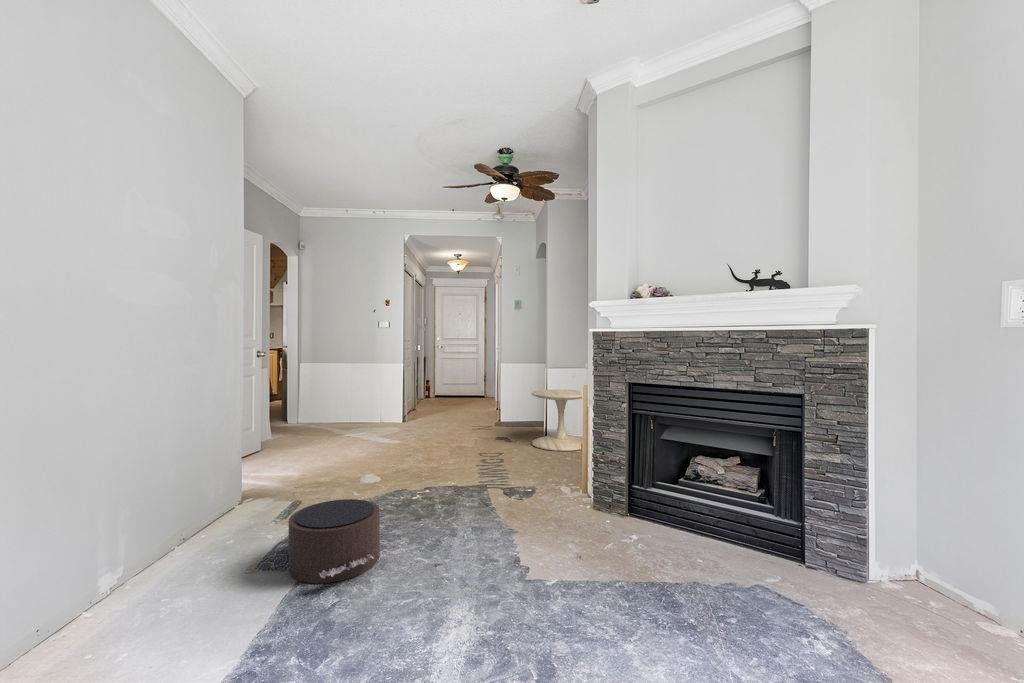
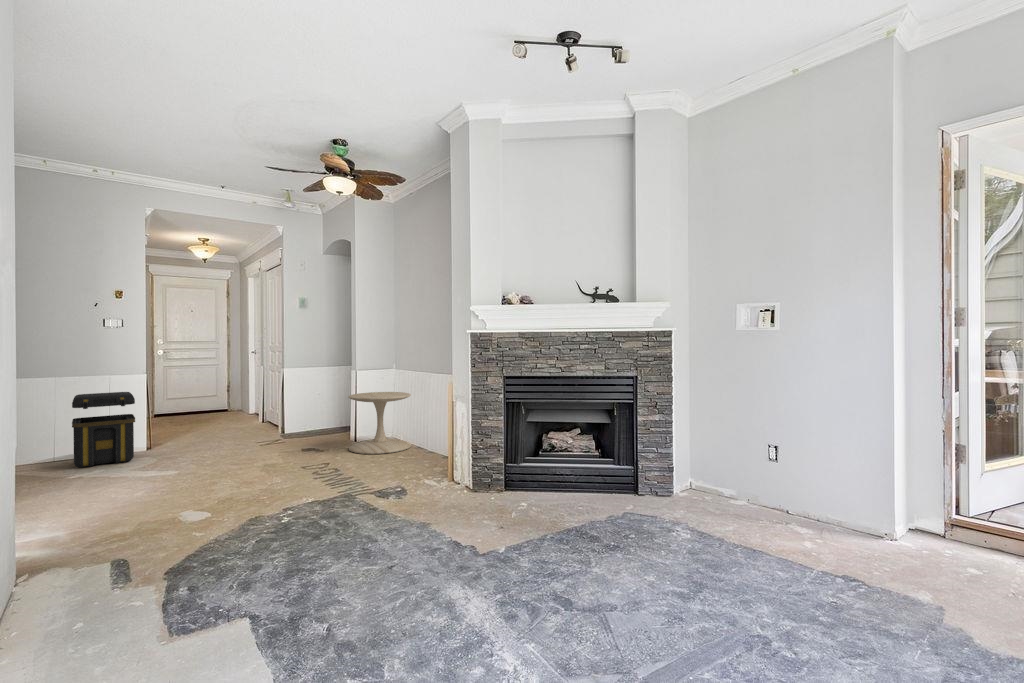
toolbox: none [351,377,392,430] -> present [72,392,135,467]
pouf: present [282,499,380,583] -> none [203,514,342,607]

